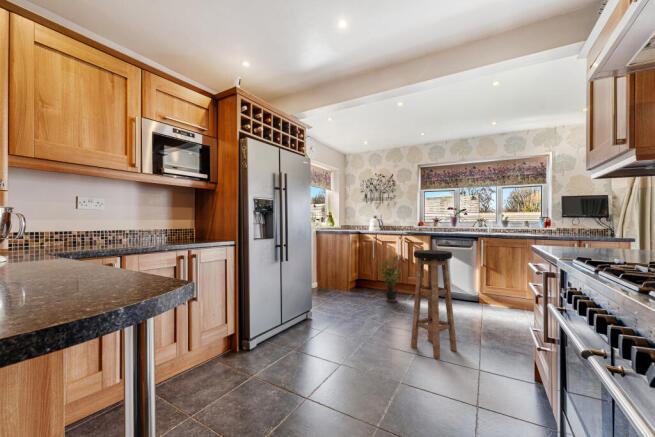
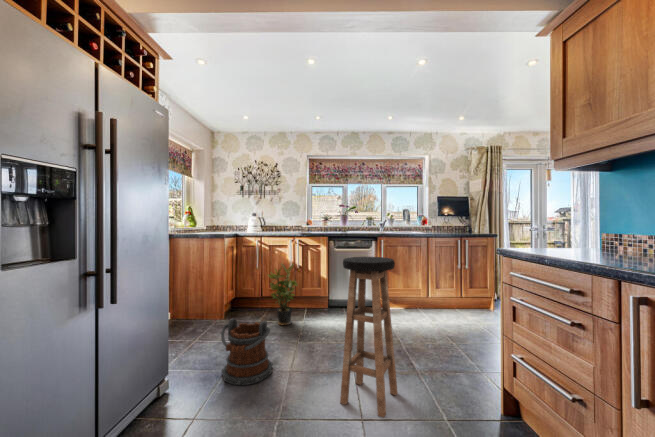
bucket: none [341,286,374,327] -> present [221,318,273,385]

